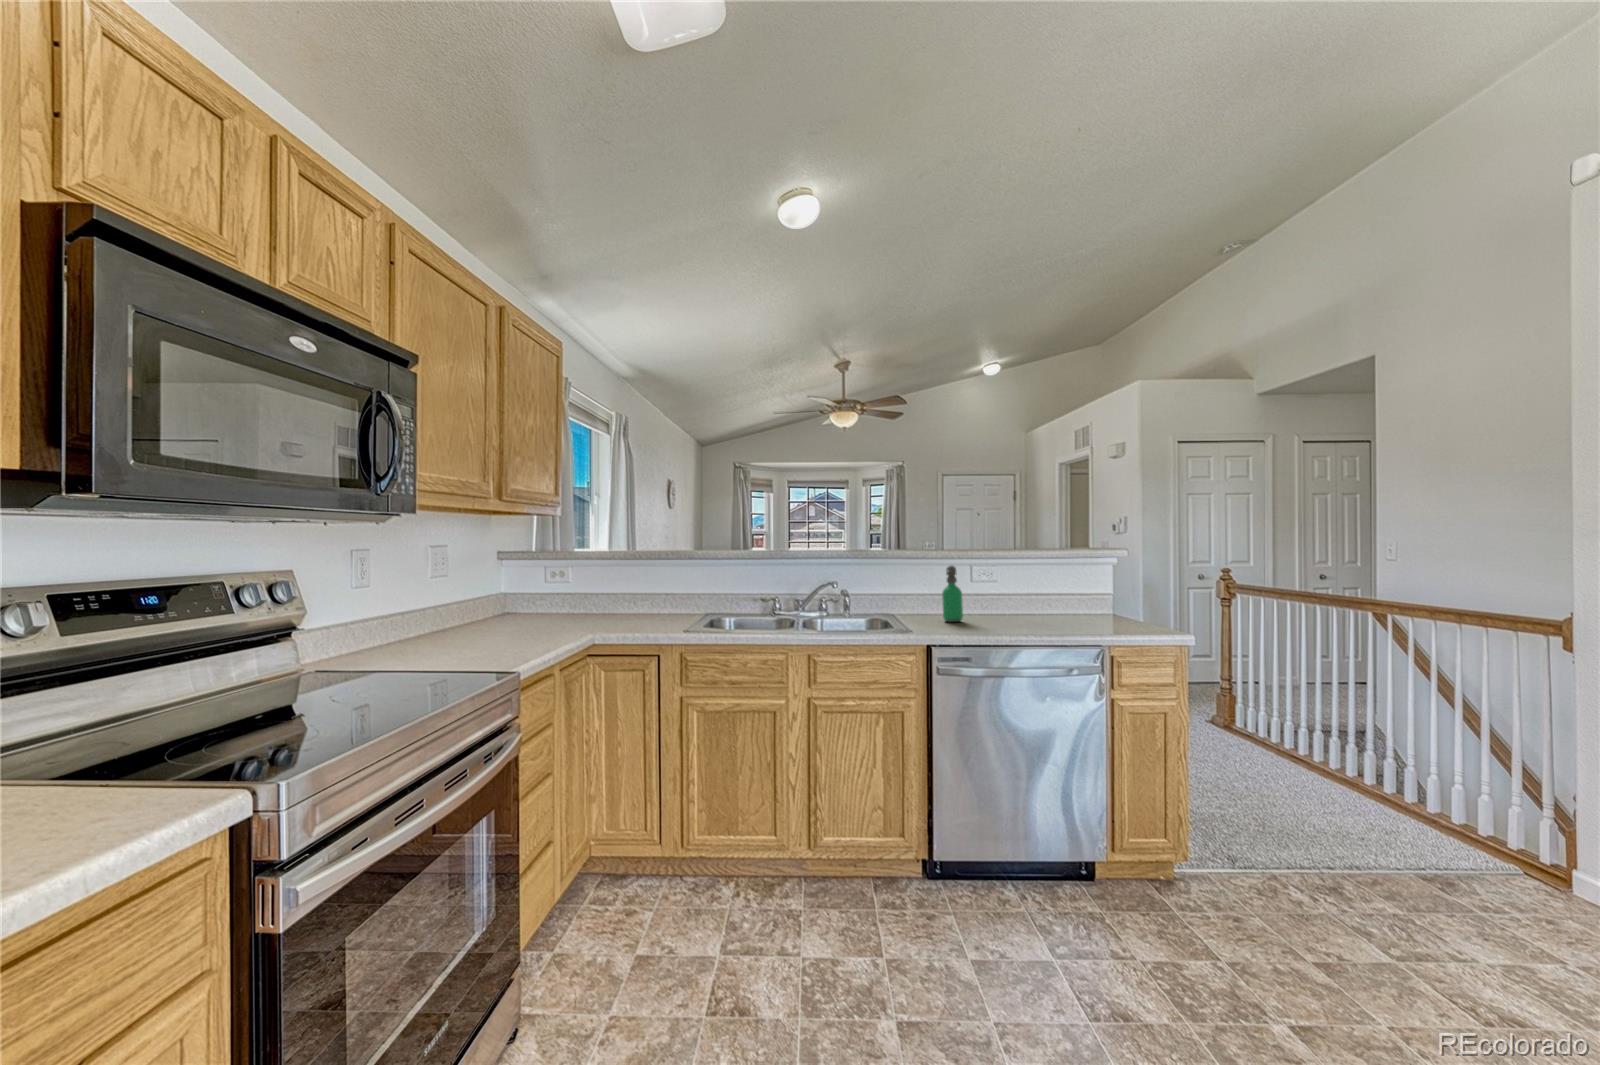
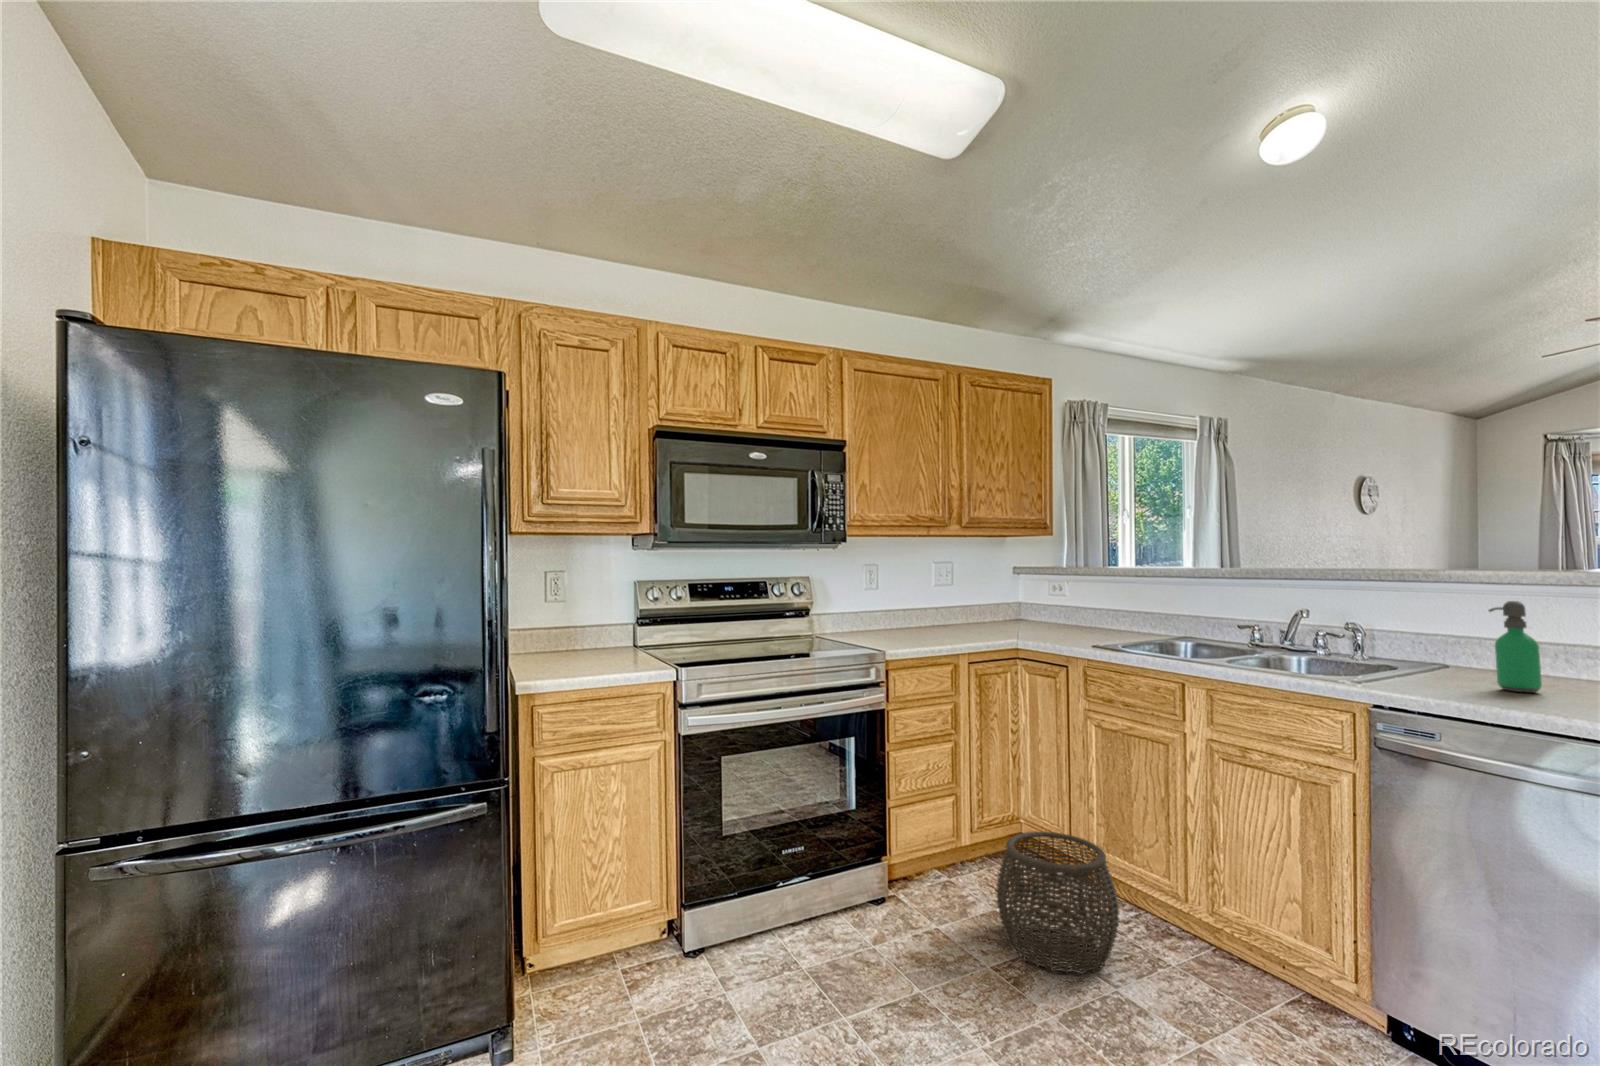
woven basket: none [662,829,785,984] -> present [996,831,1120,974]

